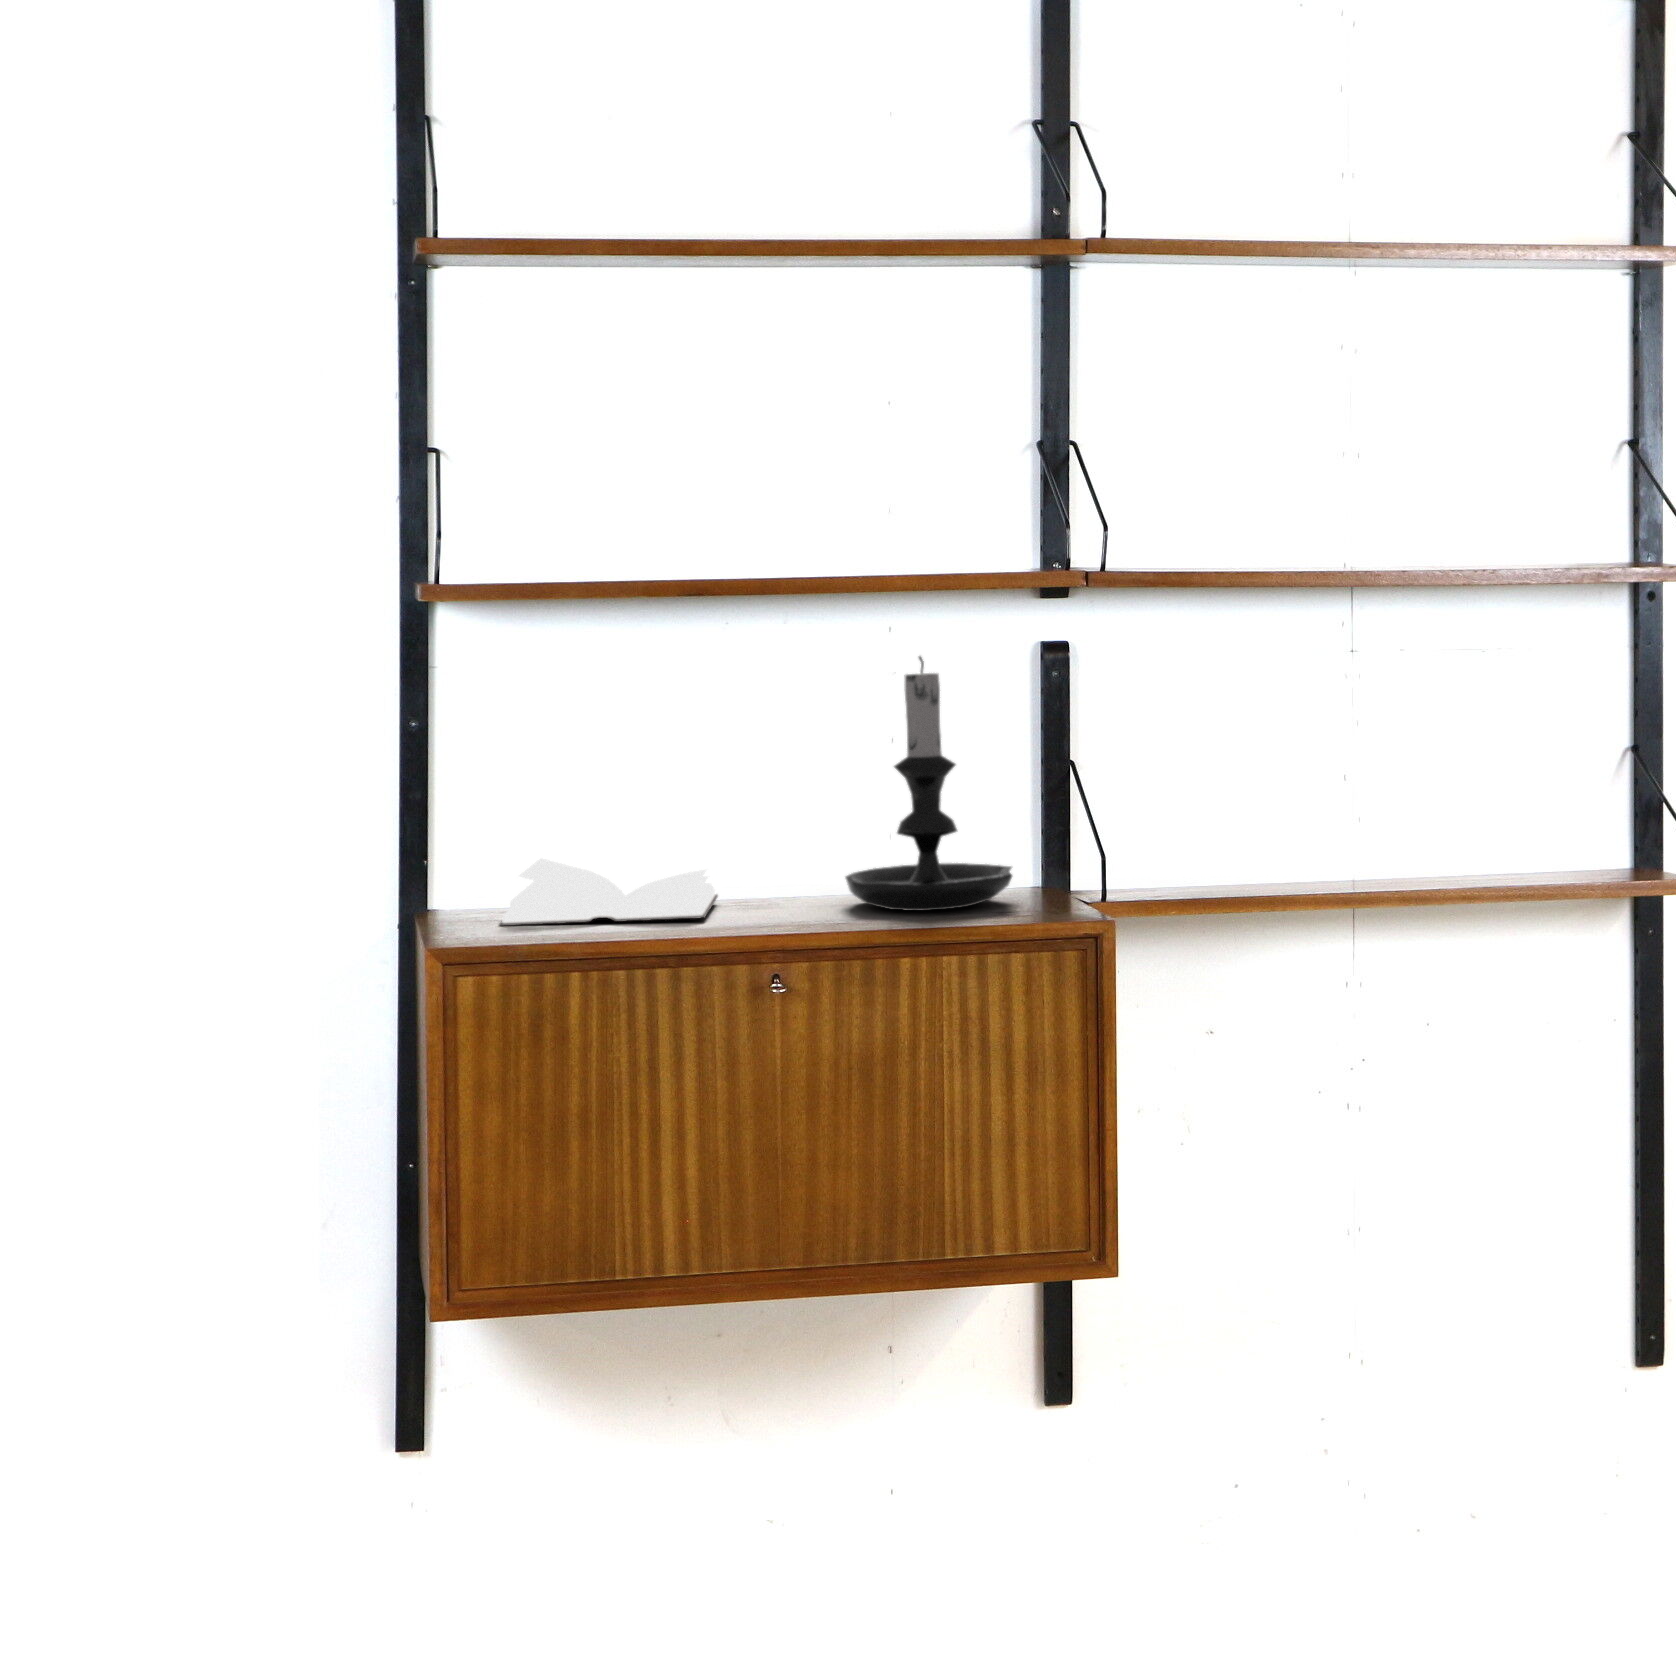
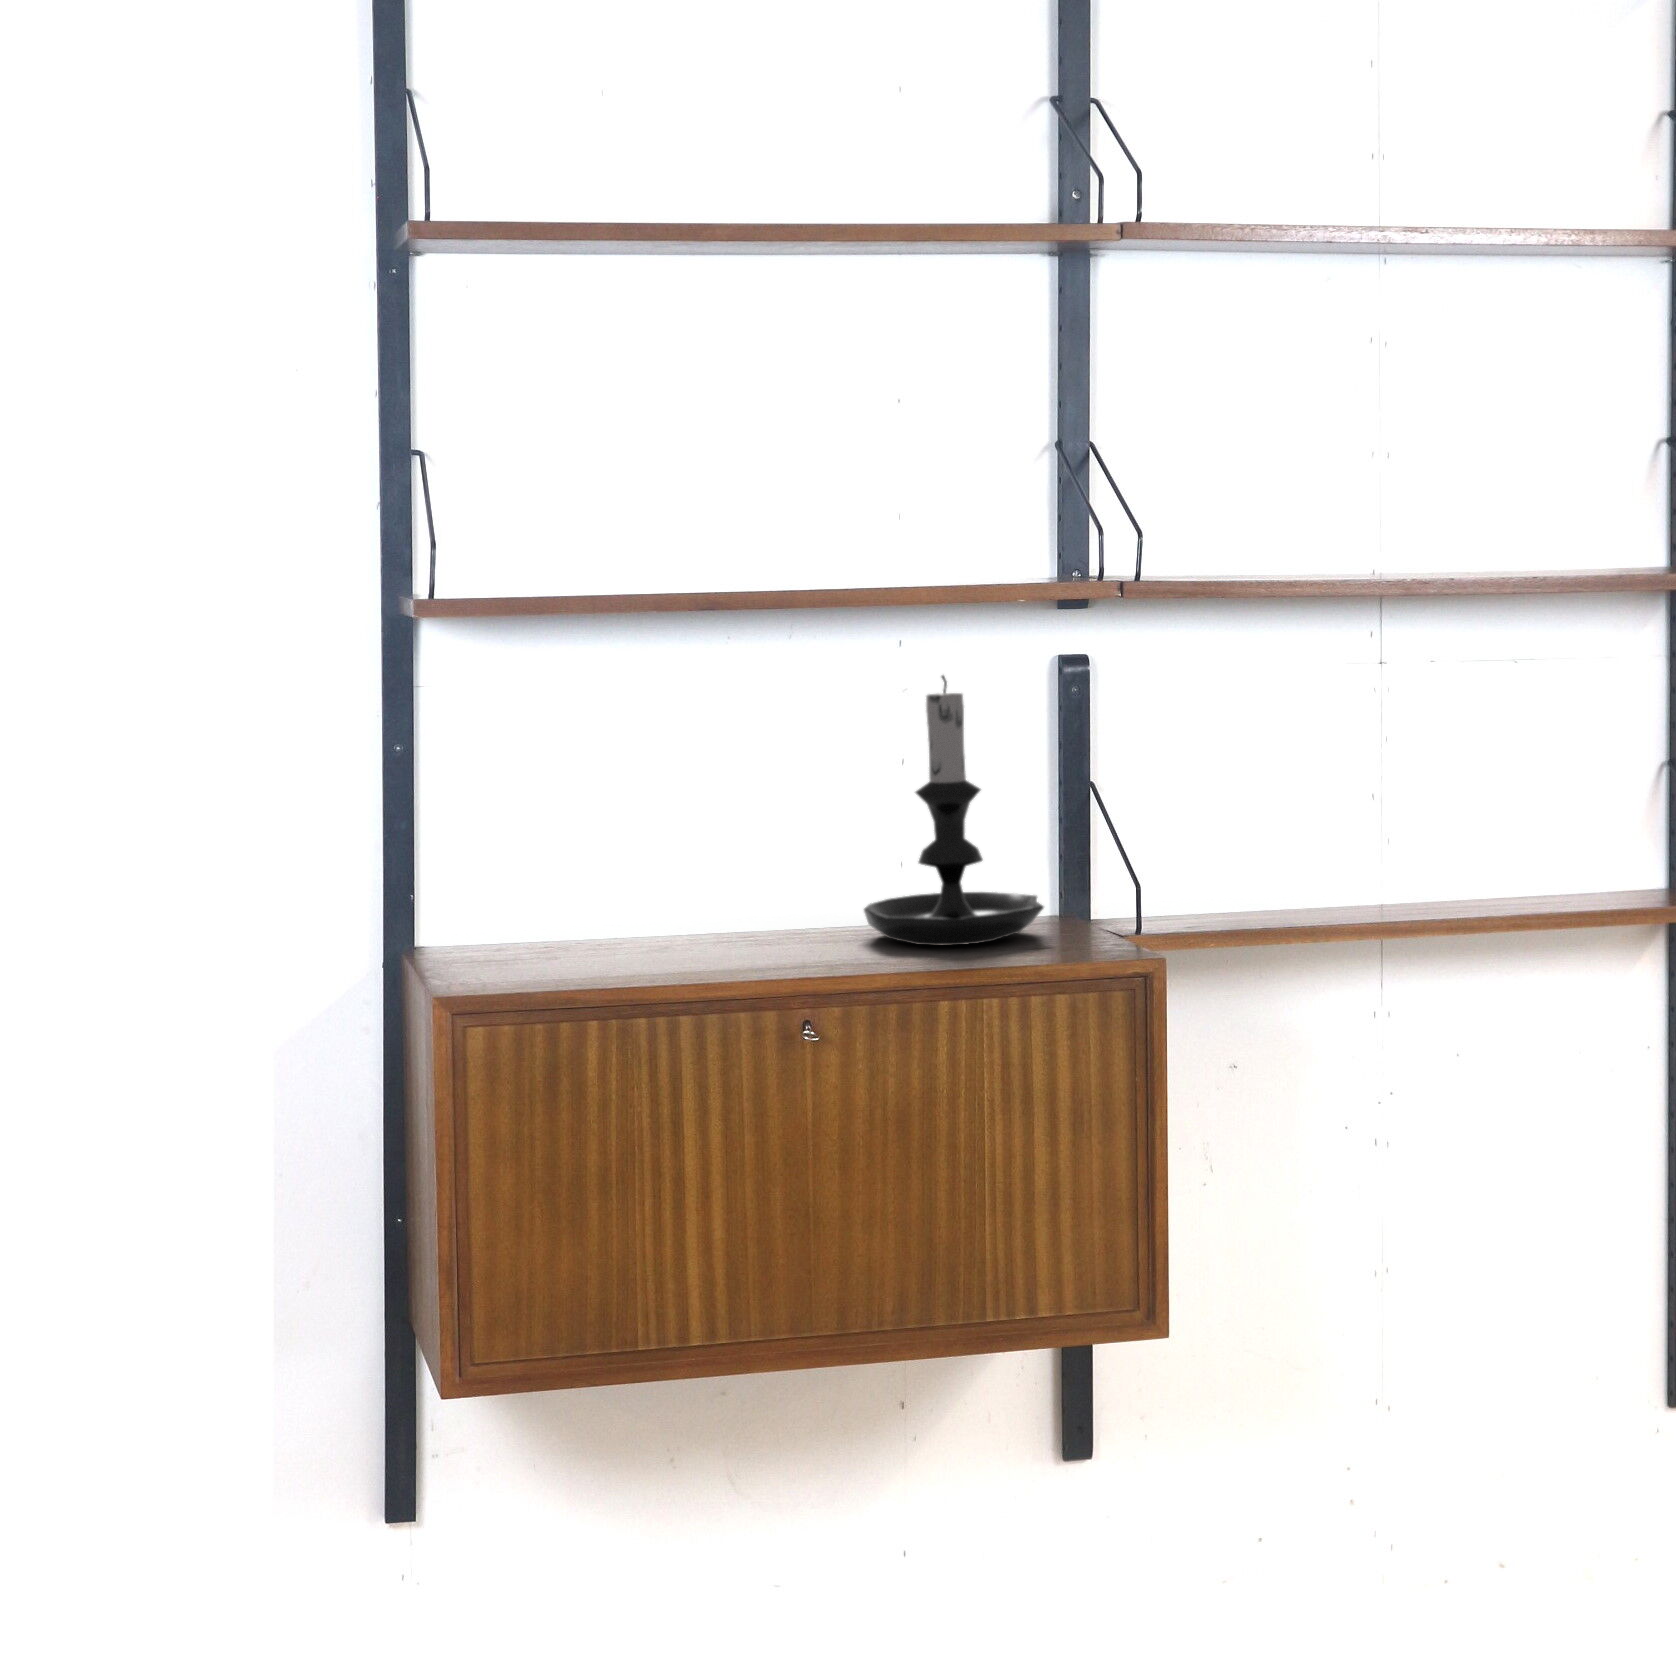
book: present [499,858,718,926] -> none [507,893,727,969]

